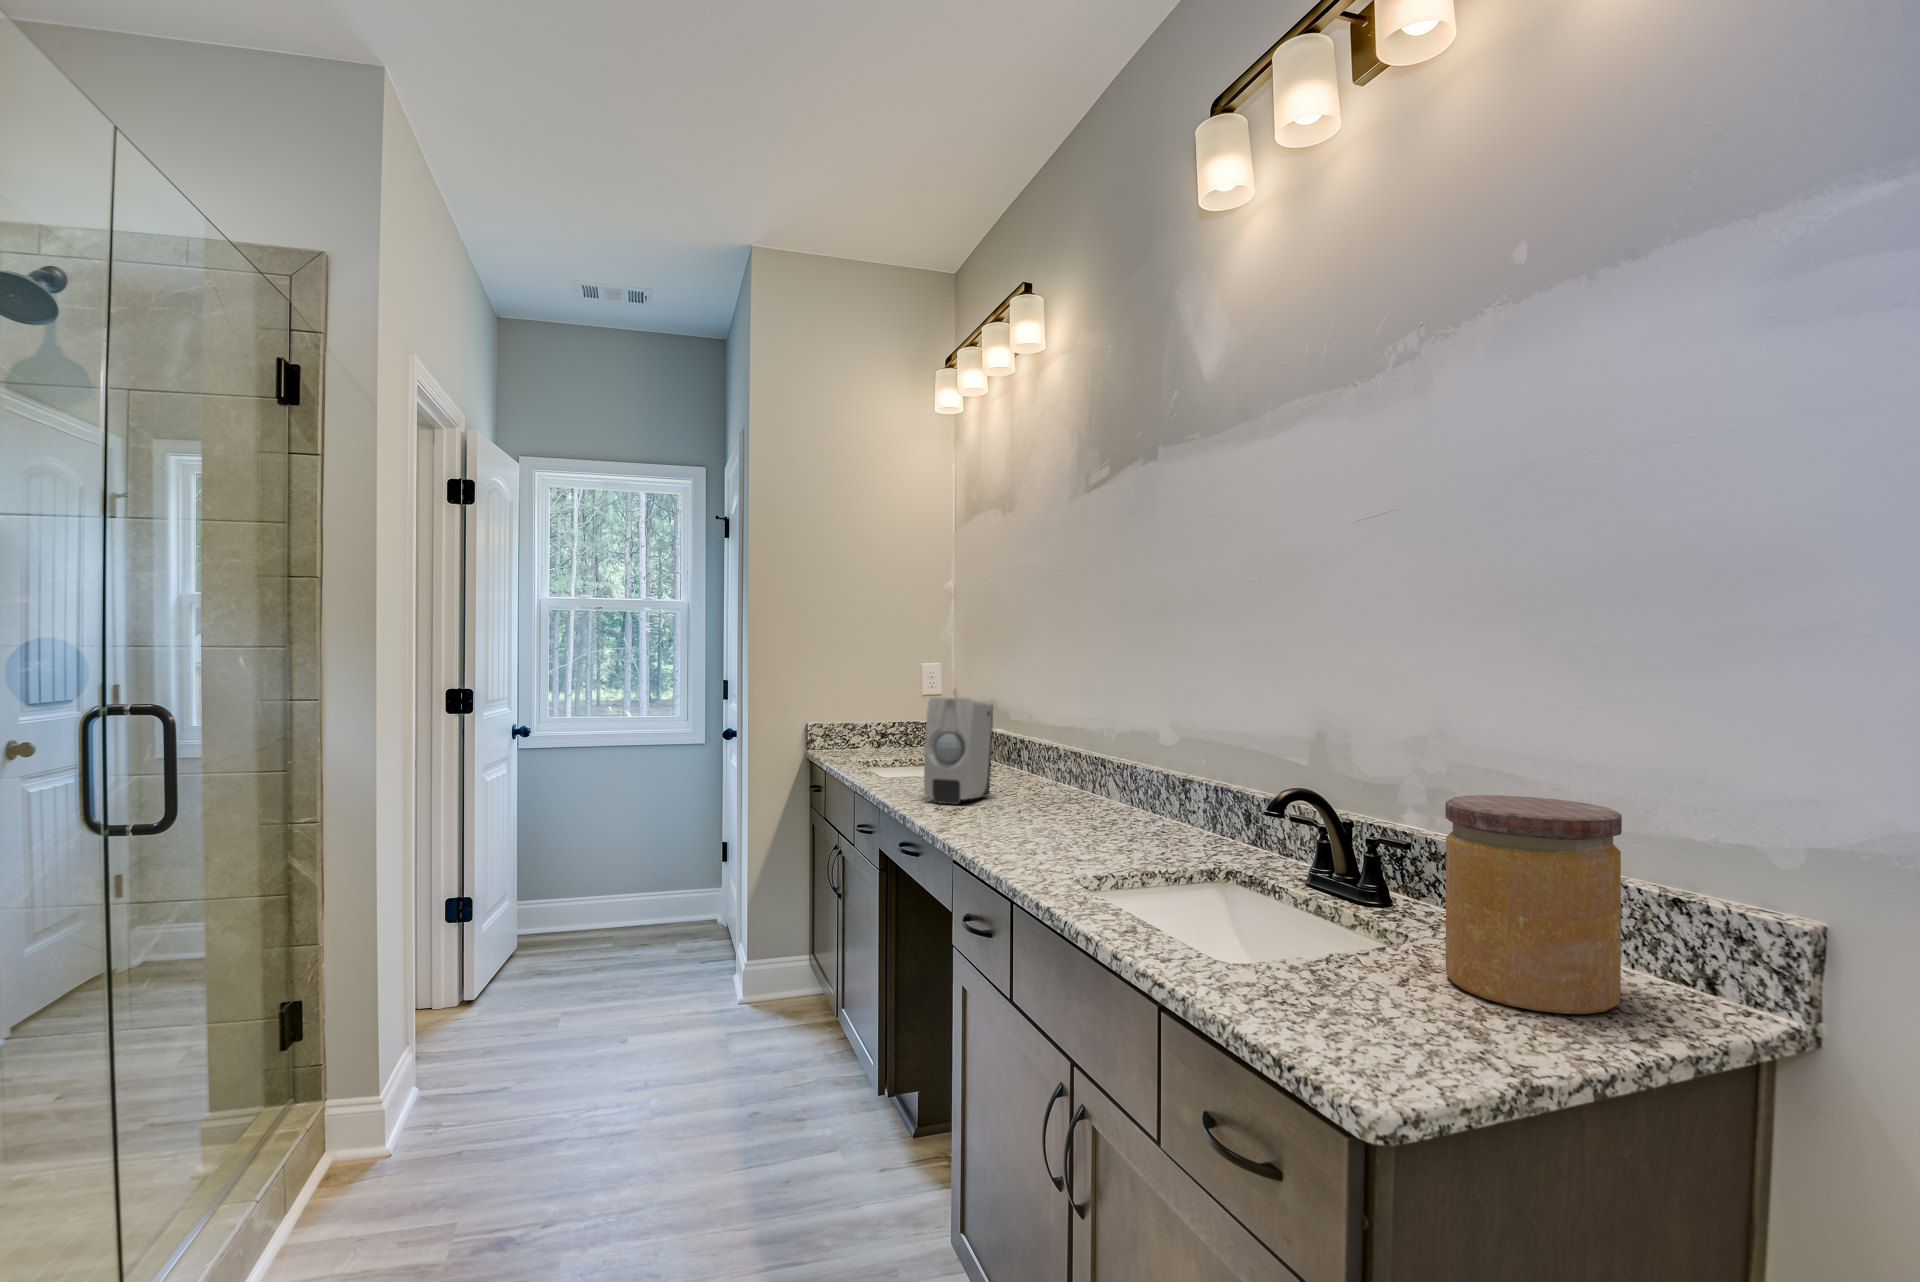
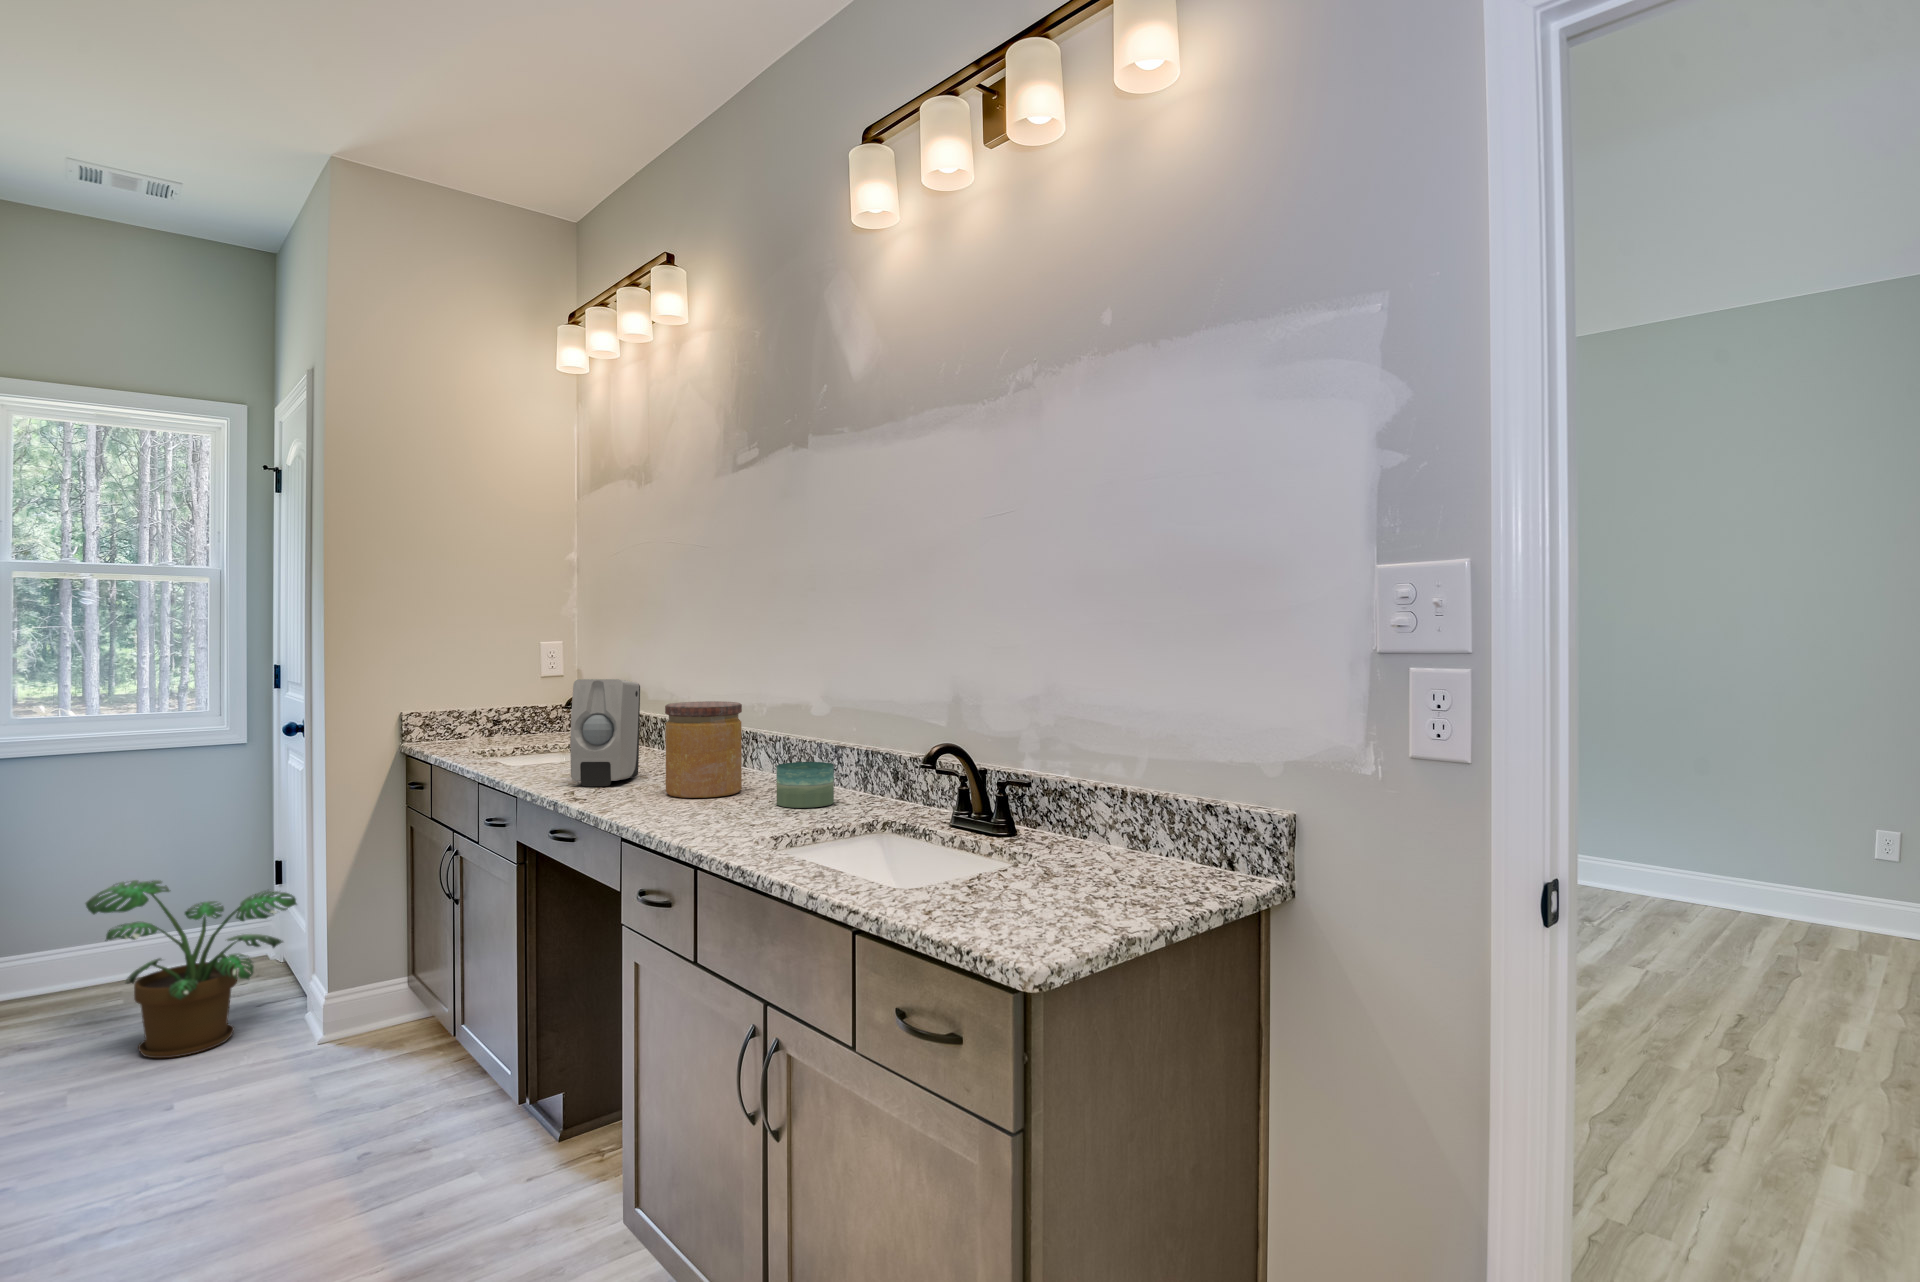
candle: none [1115,794,1178,846] -> present [777,762,834,808]
jar: present [1445,795,1622,1014] -> present [665,701,742,798]
potted plant: none [579,851,723,1005] -> present [85,880,297,1058]

